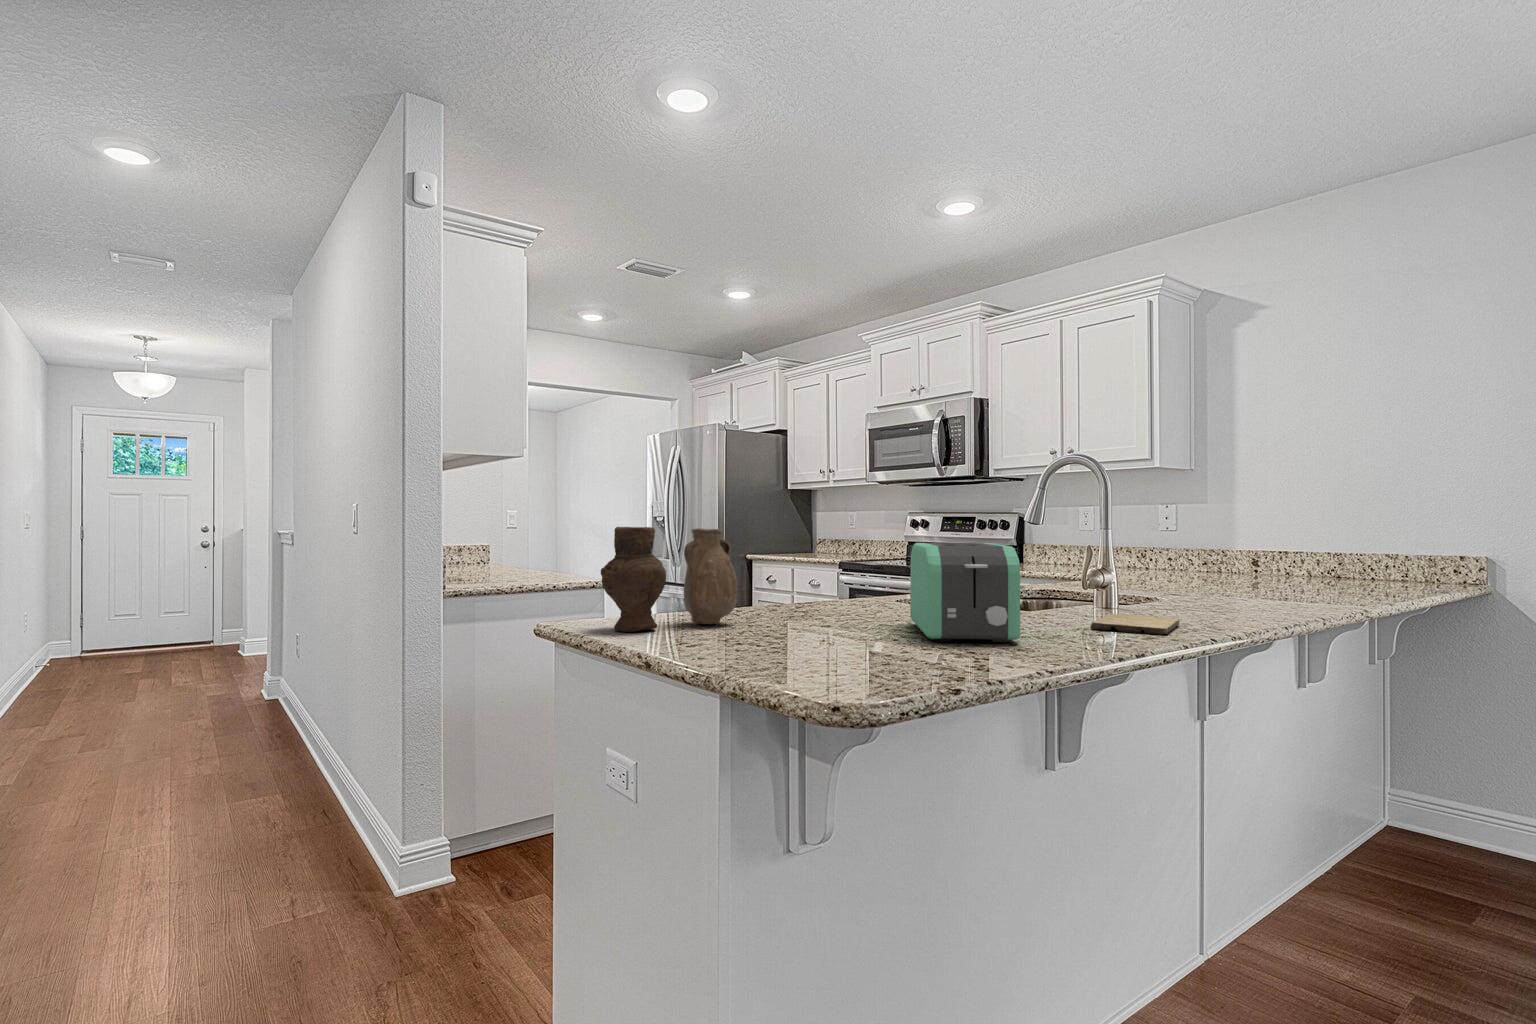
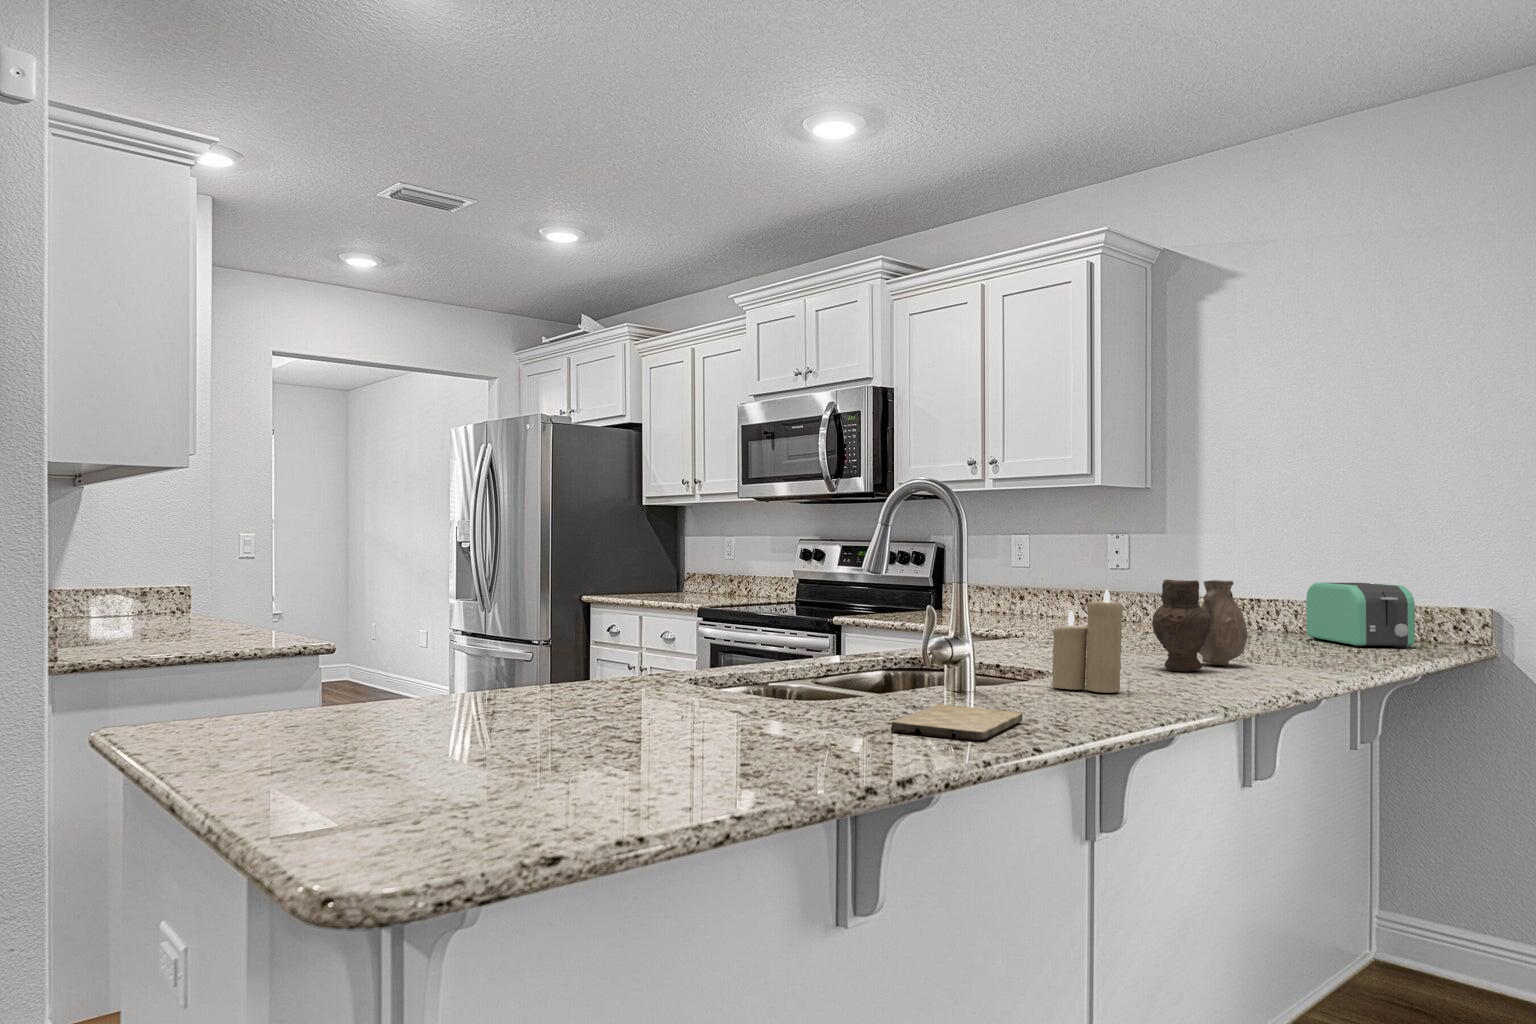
vase: present [601,527,738,632] -> present [1152,579,1248,671]
candle: none [1172,535,1230,610] -> present [1052,589,1123,693]
toaster: present [910,543,1020,642] -> present [1306,582,1415,647]

